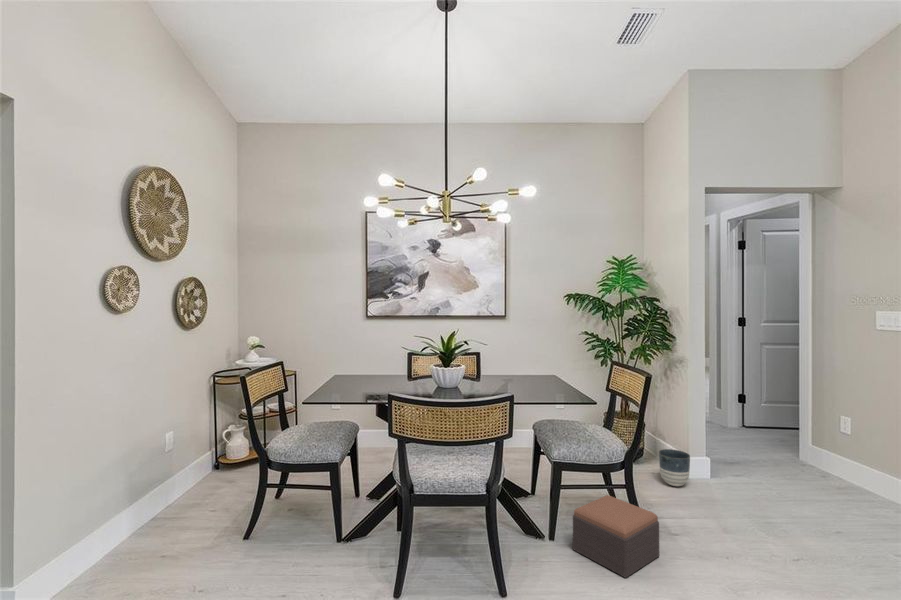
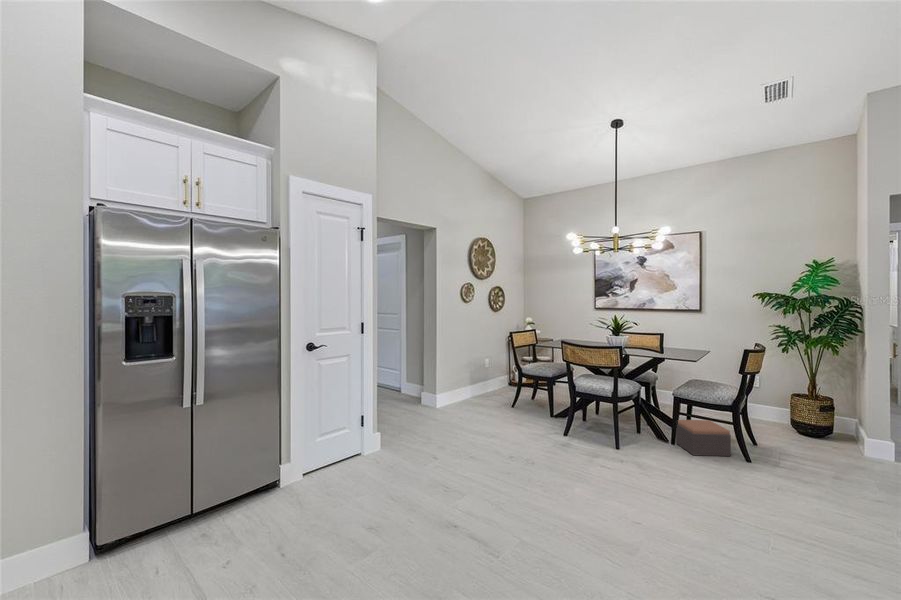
planter: present [659,449,690,486] -> none [799,416,828,444]

